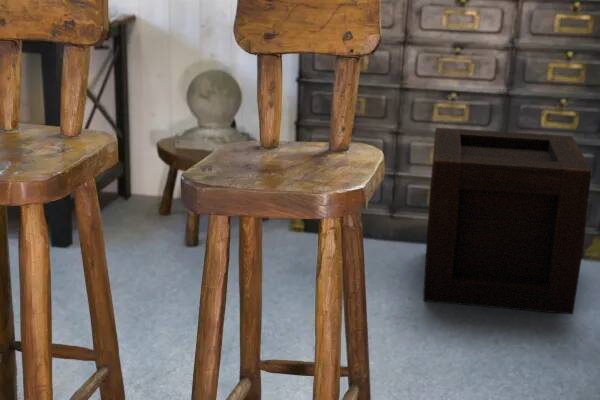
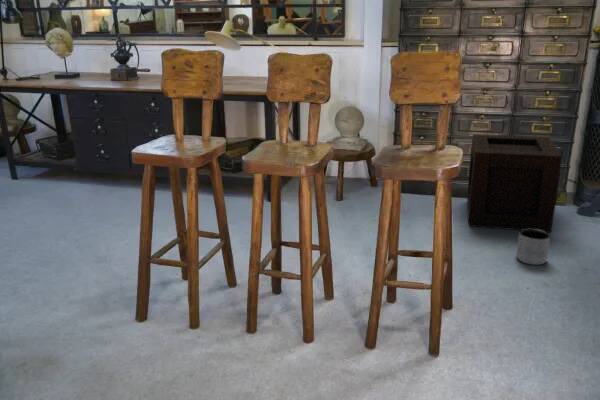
planter: none [506,309,568,381] -> present [516,228,550,265]

